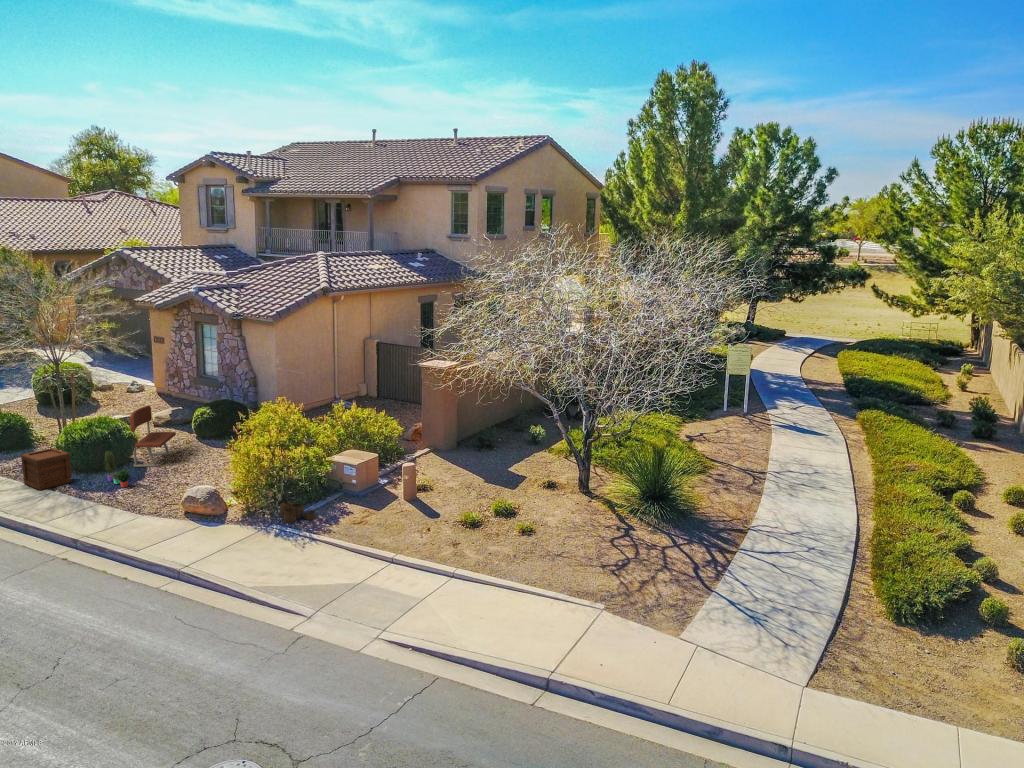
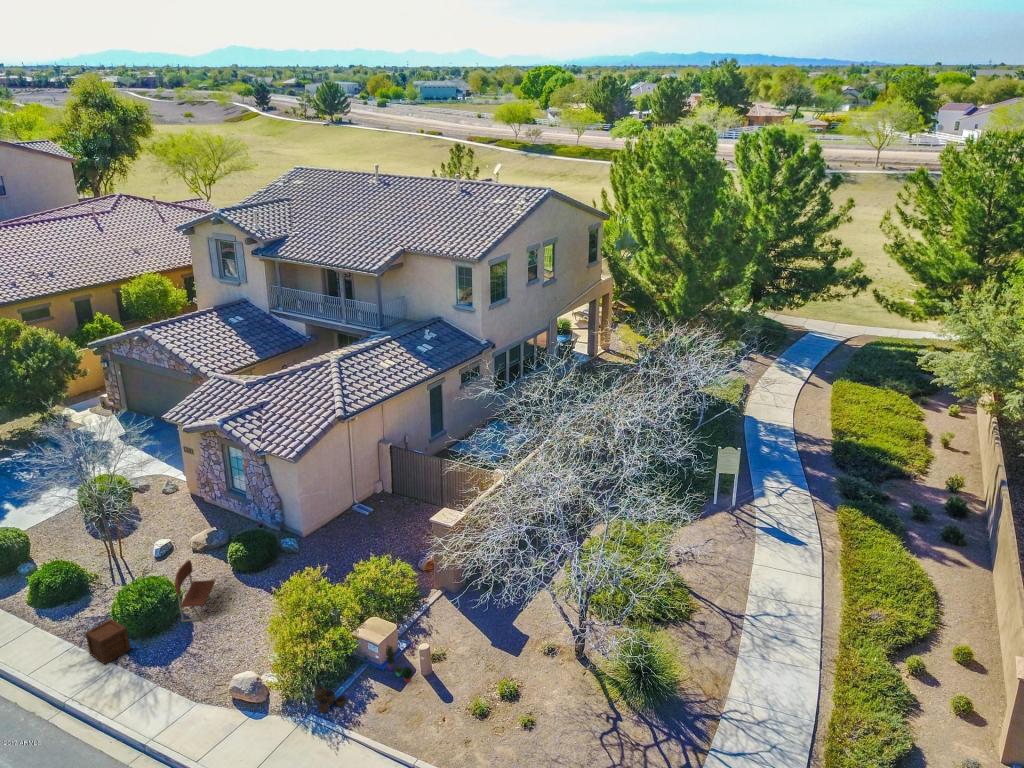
potted plant: present [104,451,130,488] -> present [386,645,412,683]

